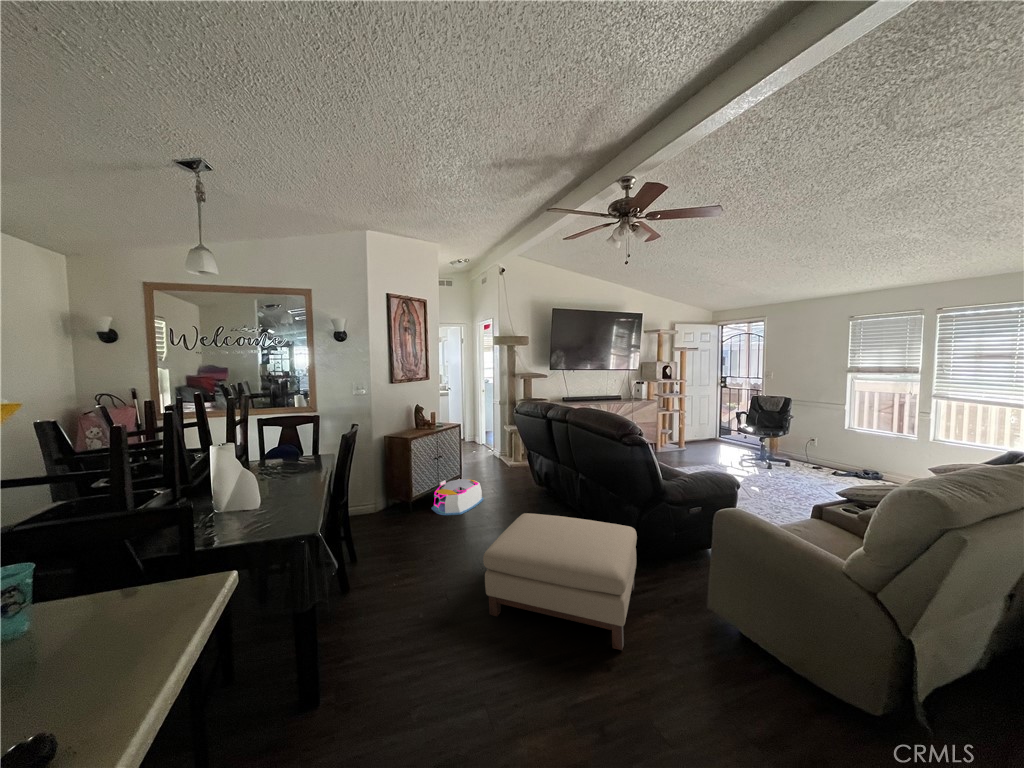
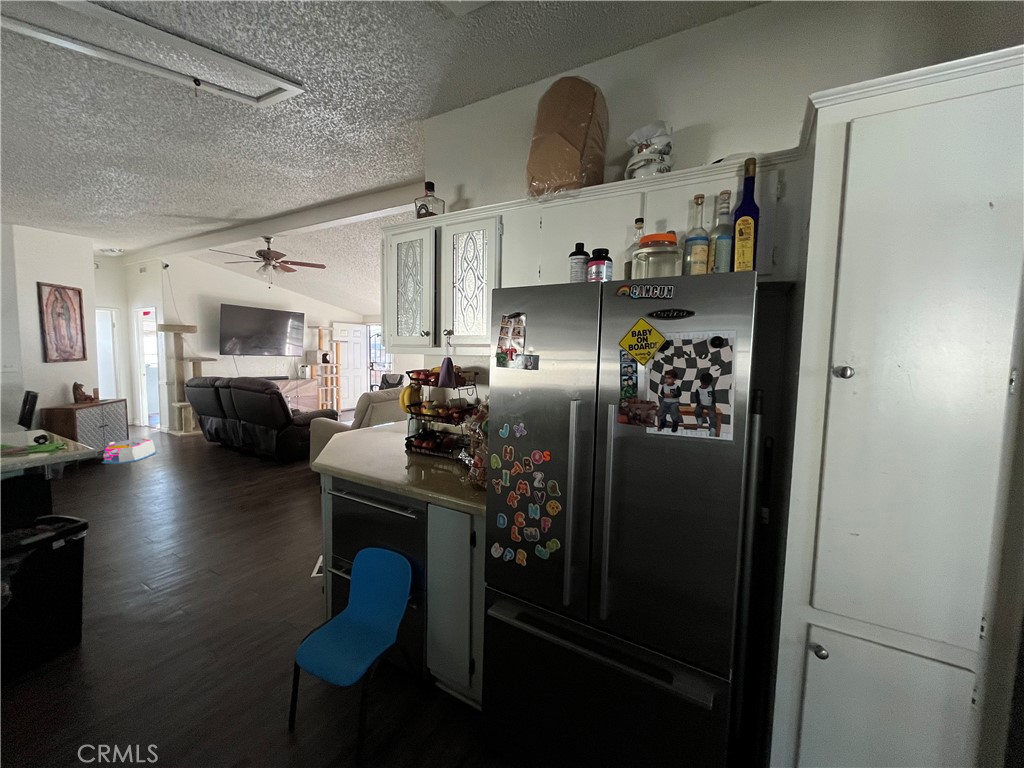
ottoman: present [483,513,637,650] -> none [170,434,272,487]

